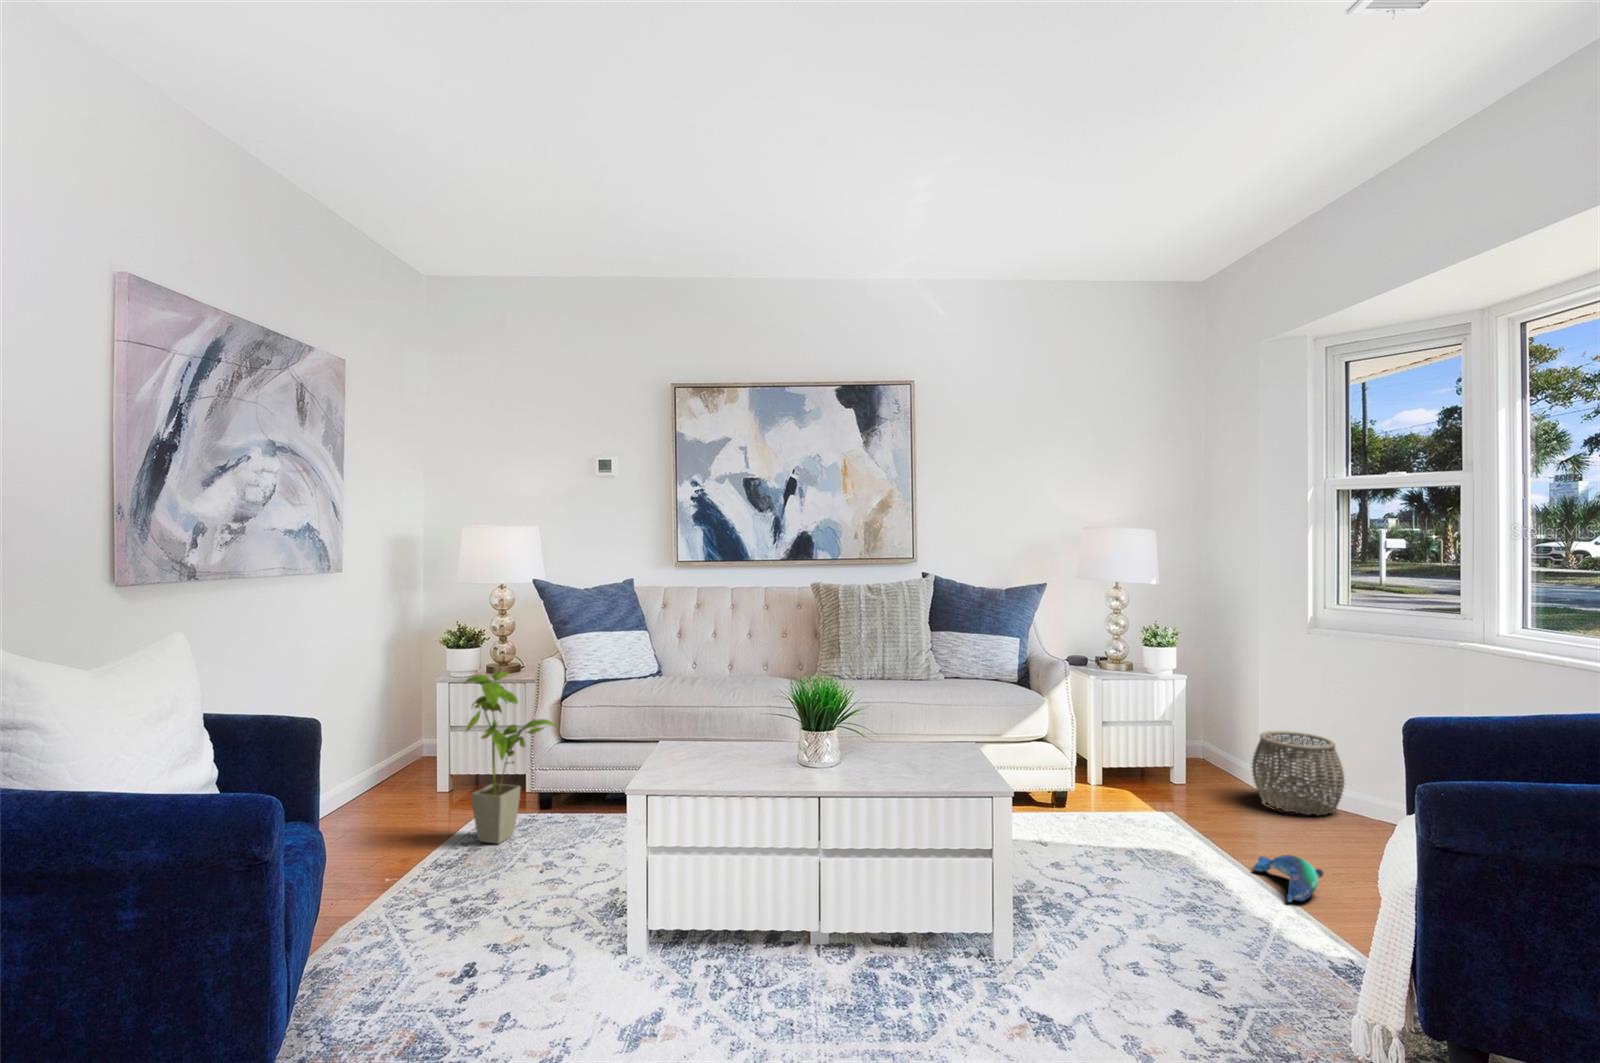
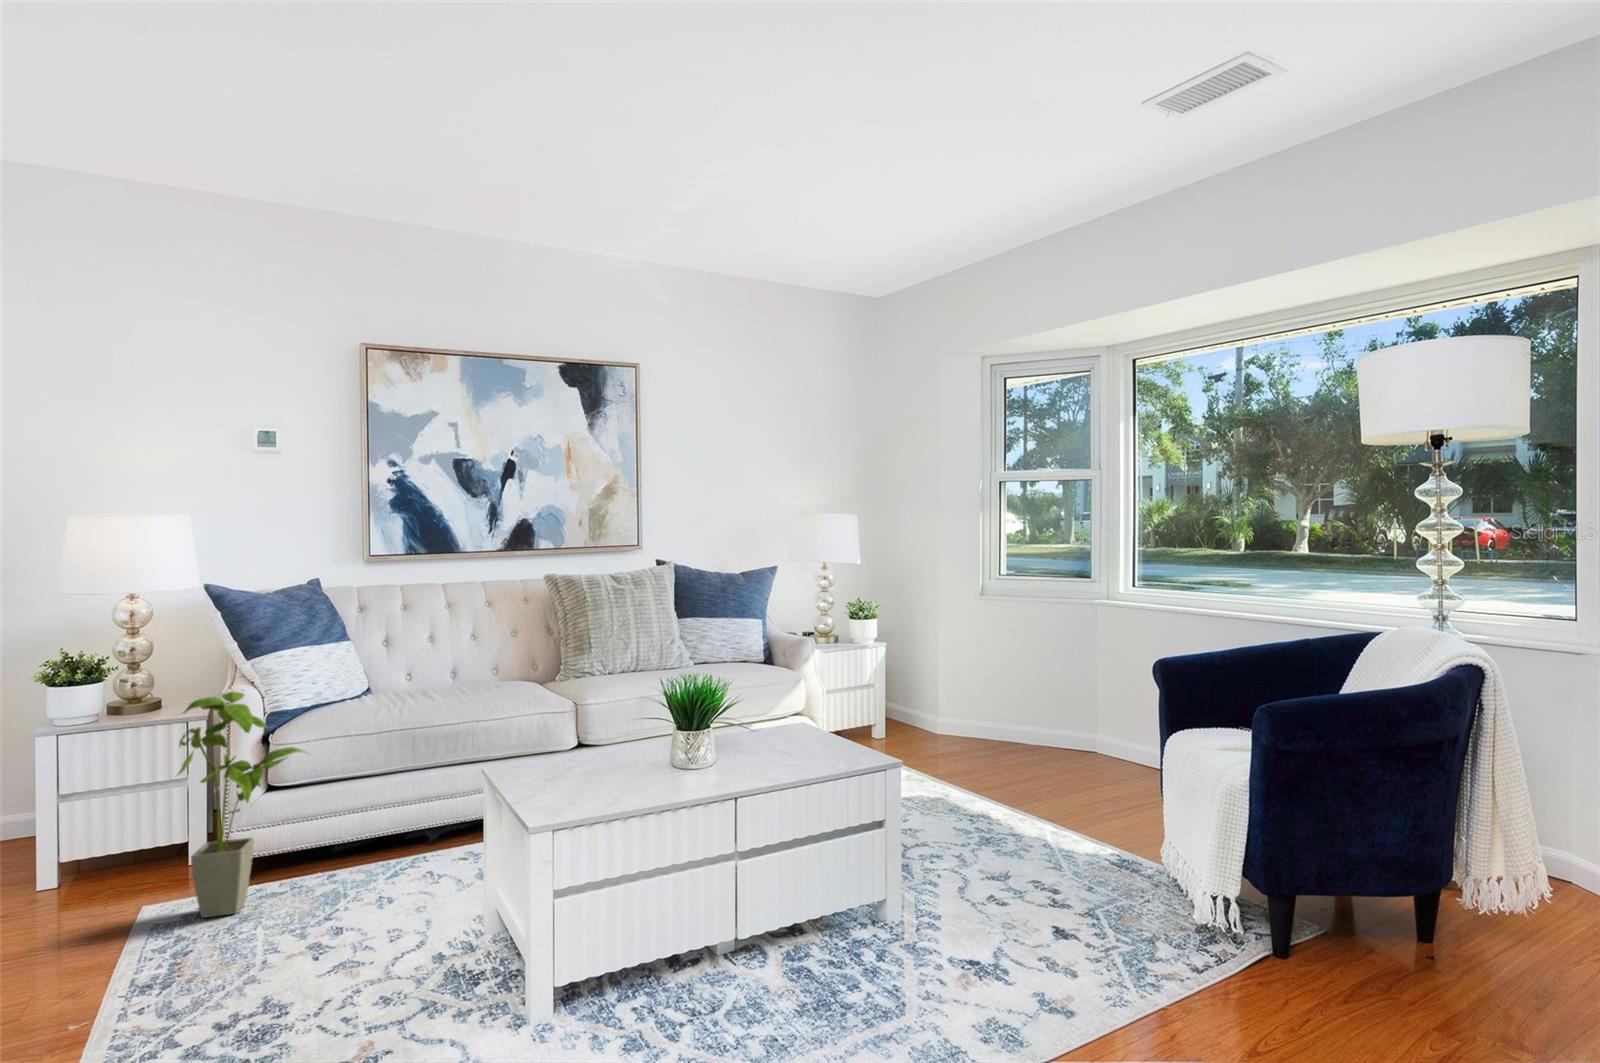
woven basket: present [1252,731,1345,816] -> none [938,680,1003,743]
plush toy: present [1253,855,1324,902] -> none [977,762,1027,793]

